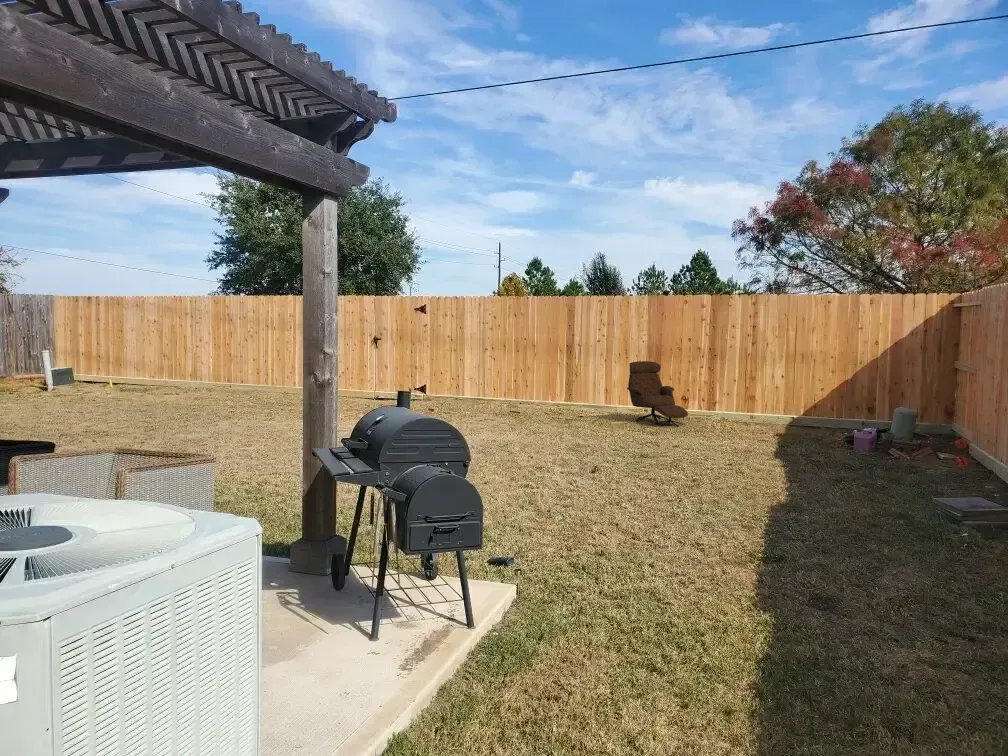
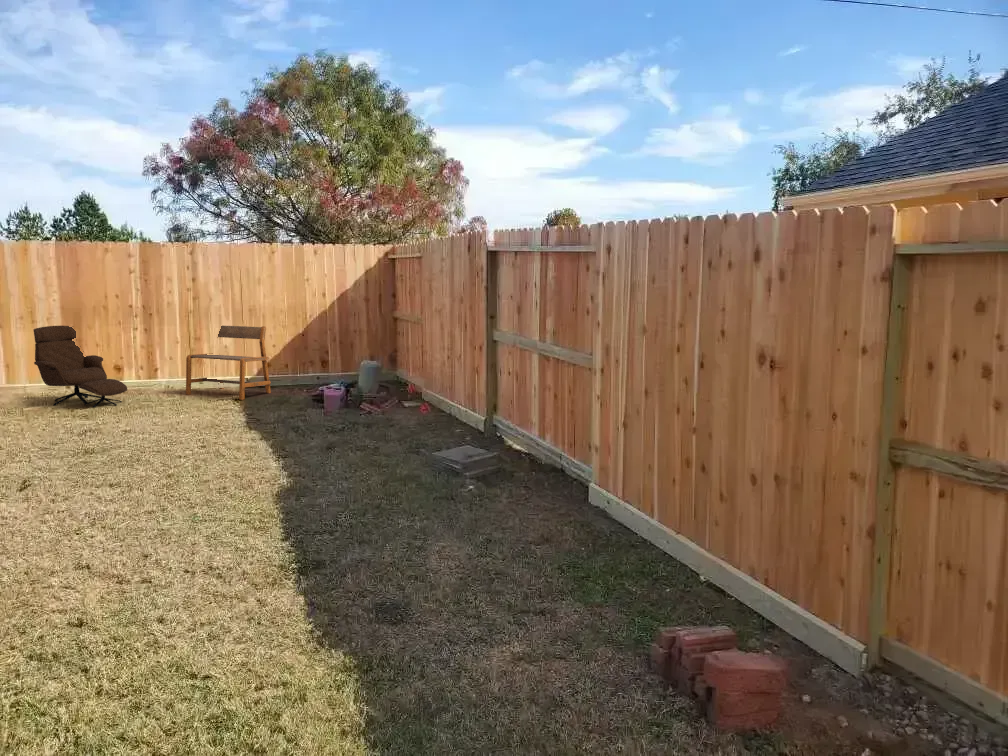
bench: none [734,366,810,435] -> present [186,325,271,400]

